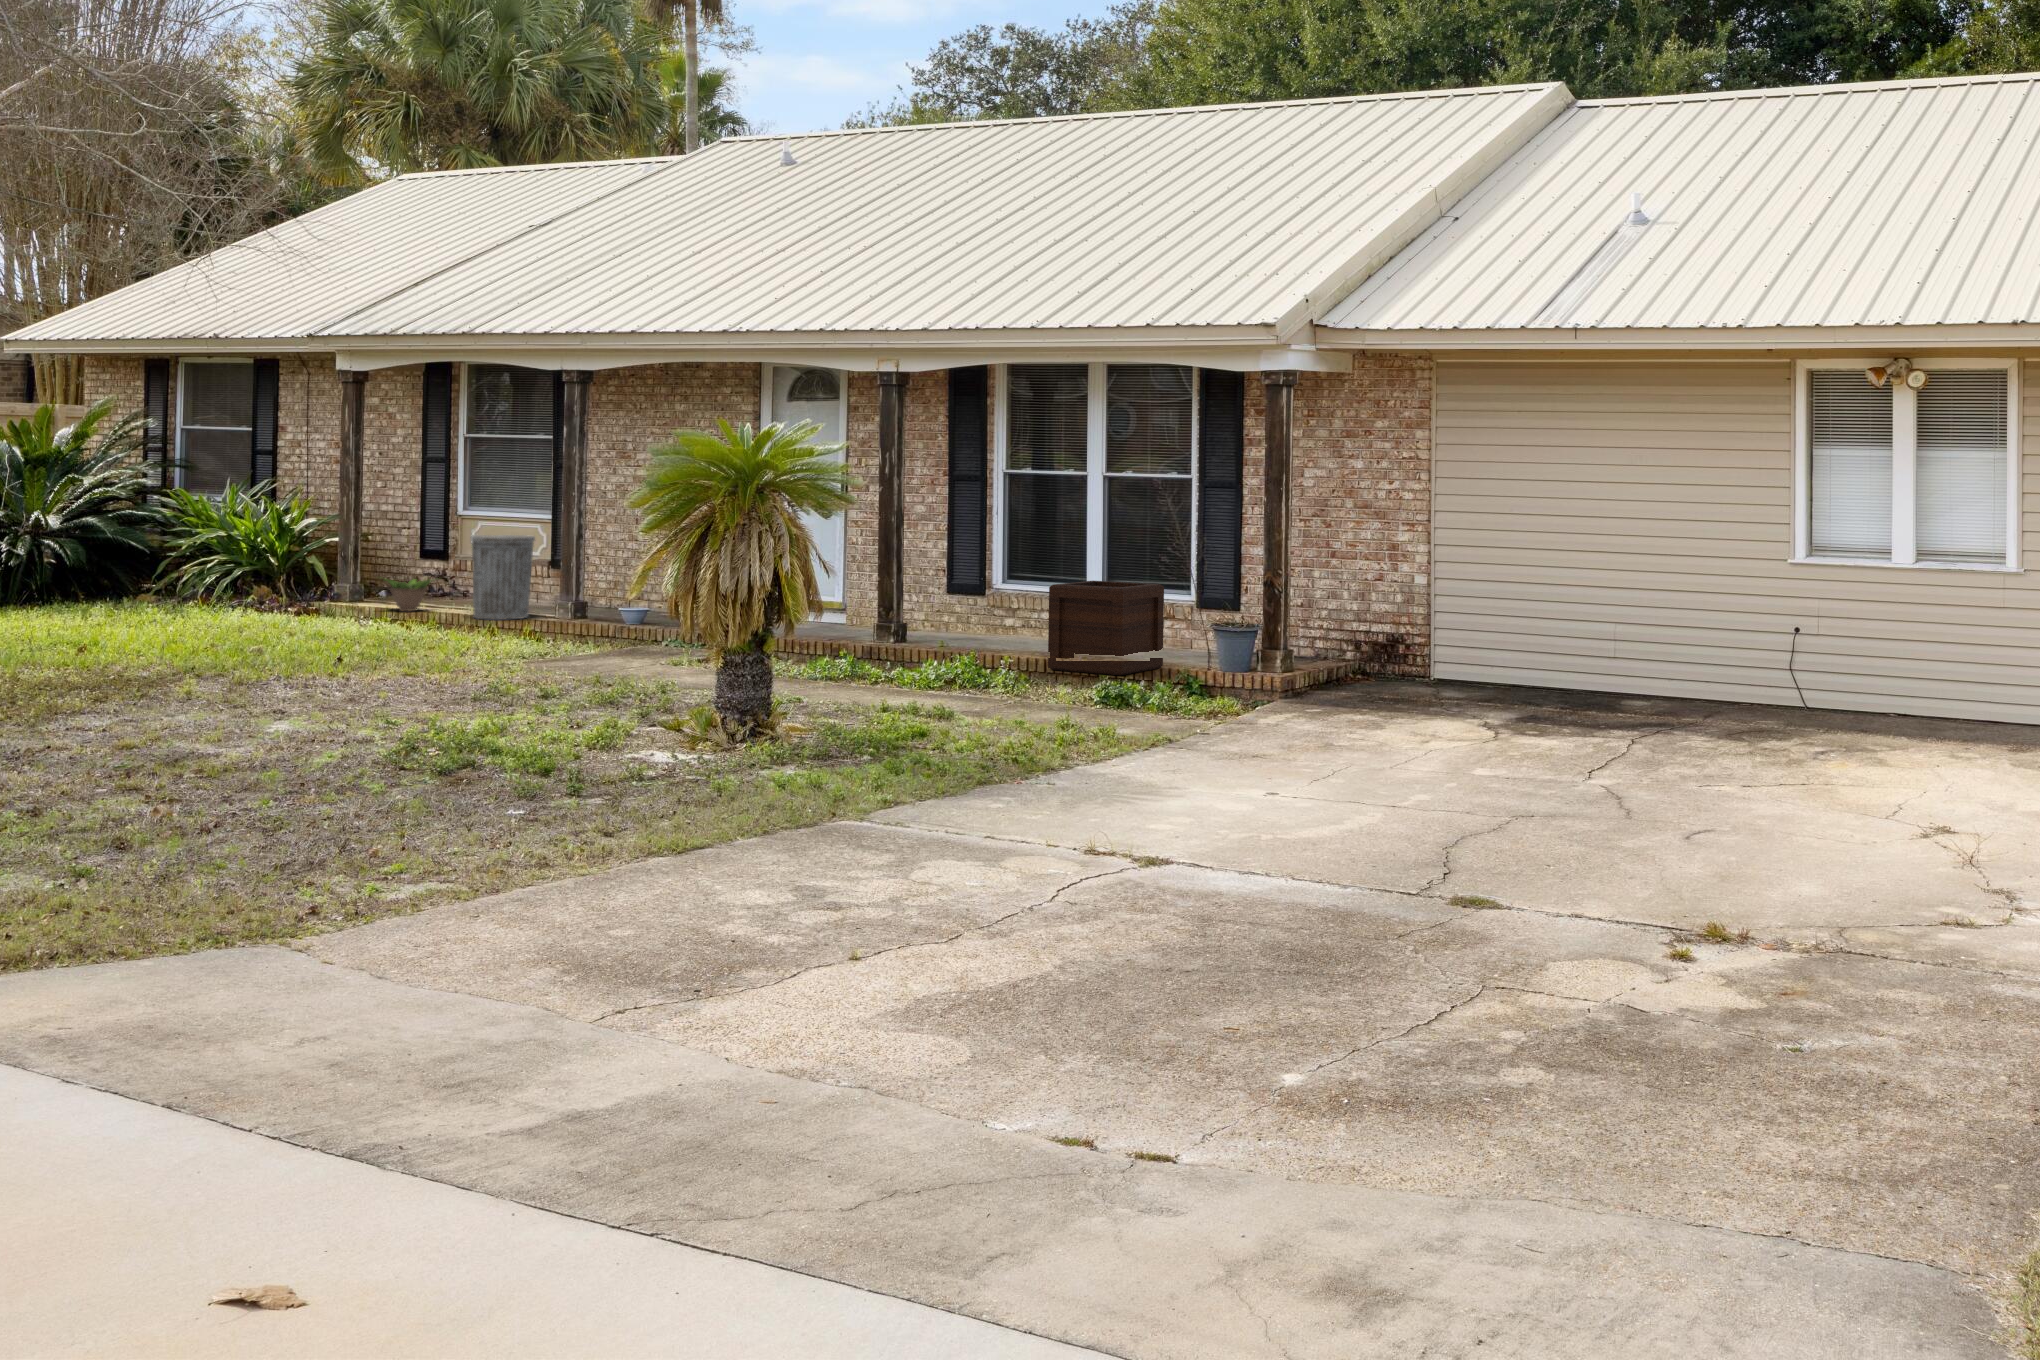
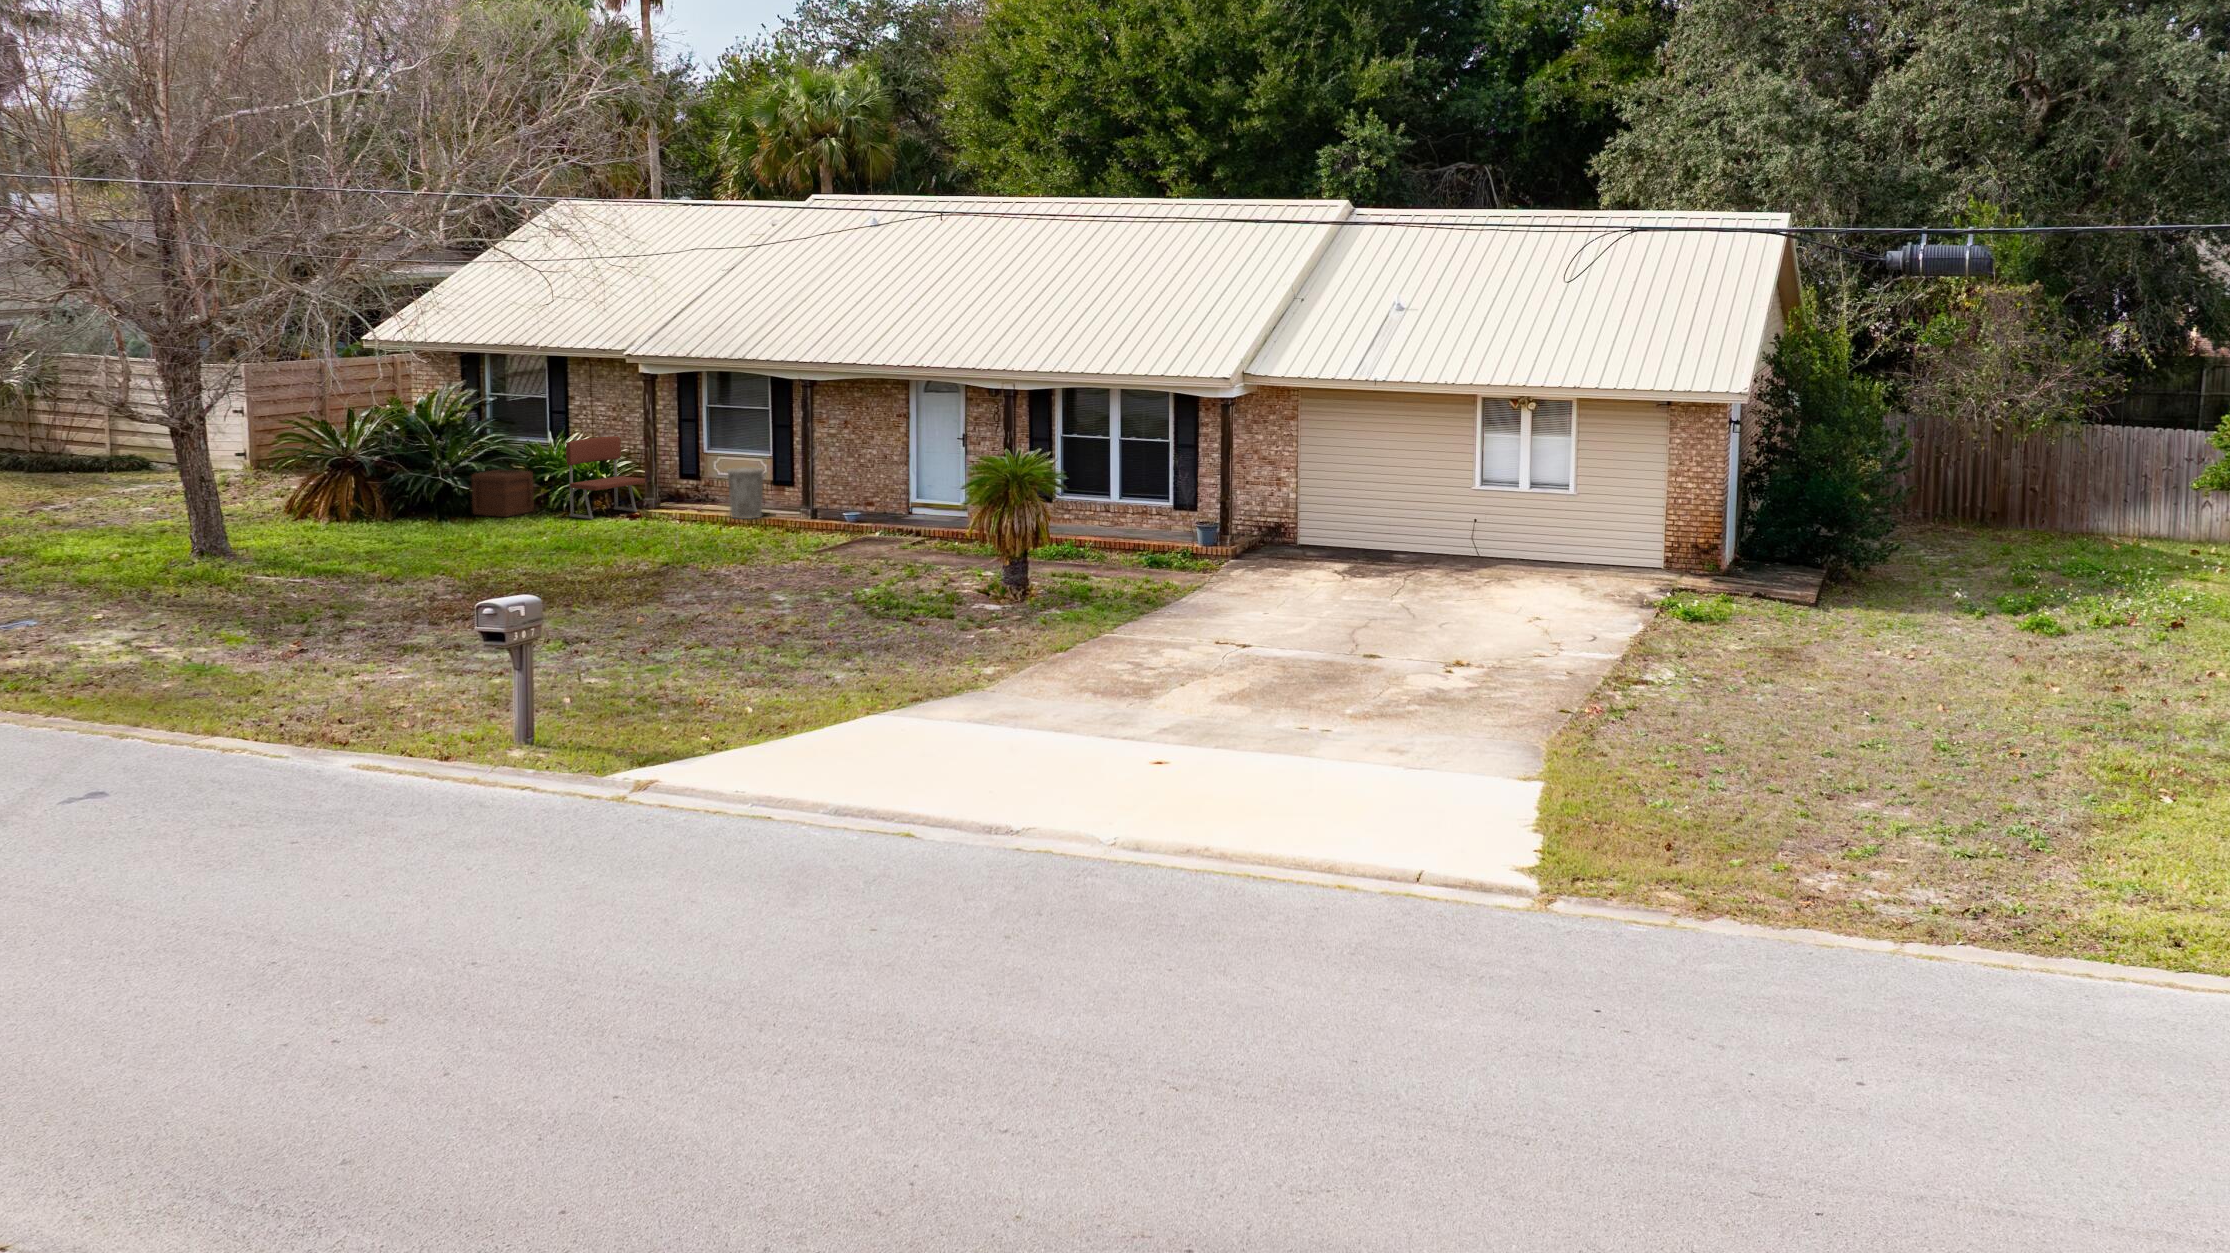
bench: none [220,482,356,613] -> present [566,436,645,519]
decorative plant: present [385,579,431,612] -> none [663,493,700,514]
wooden crate: present [1048,581,1164,675] -> present [471,470,534,517]

